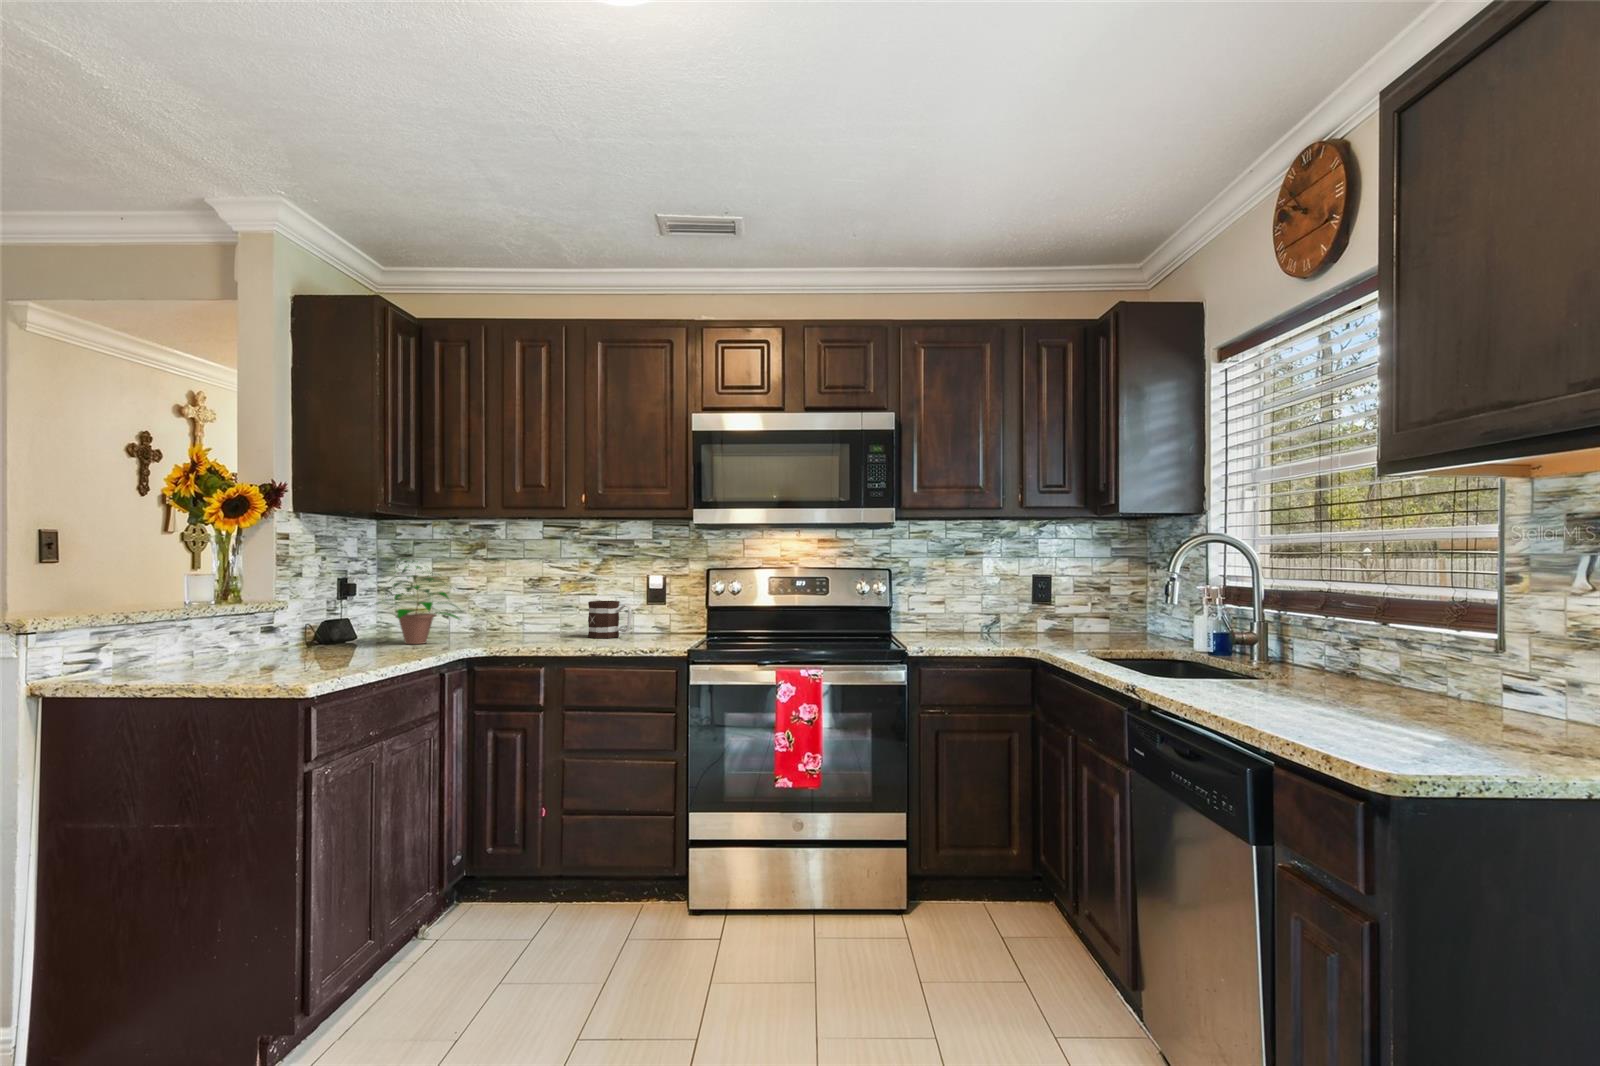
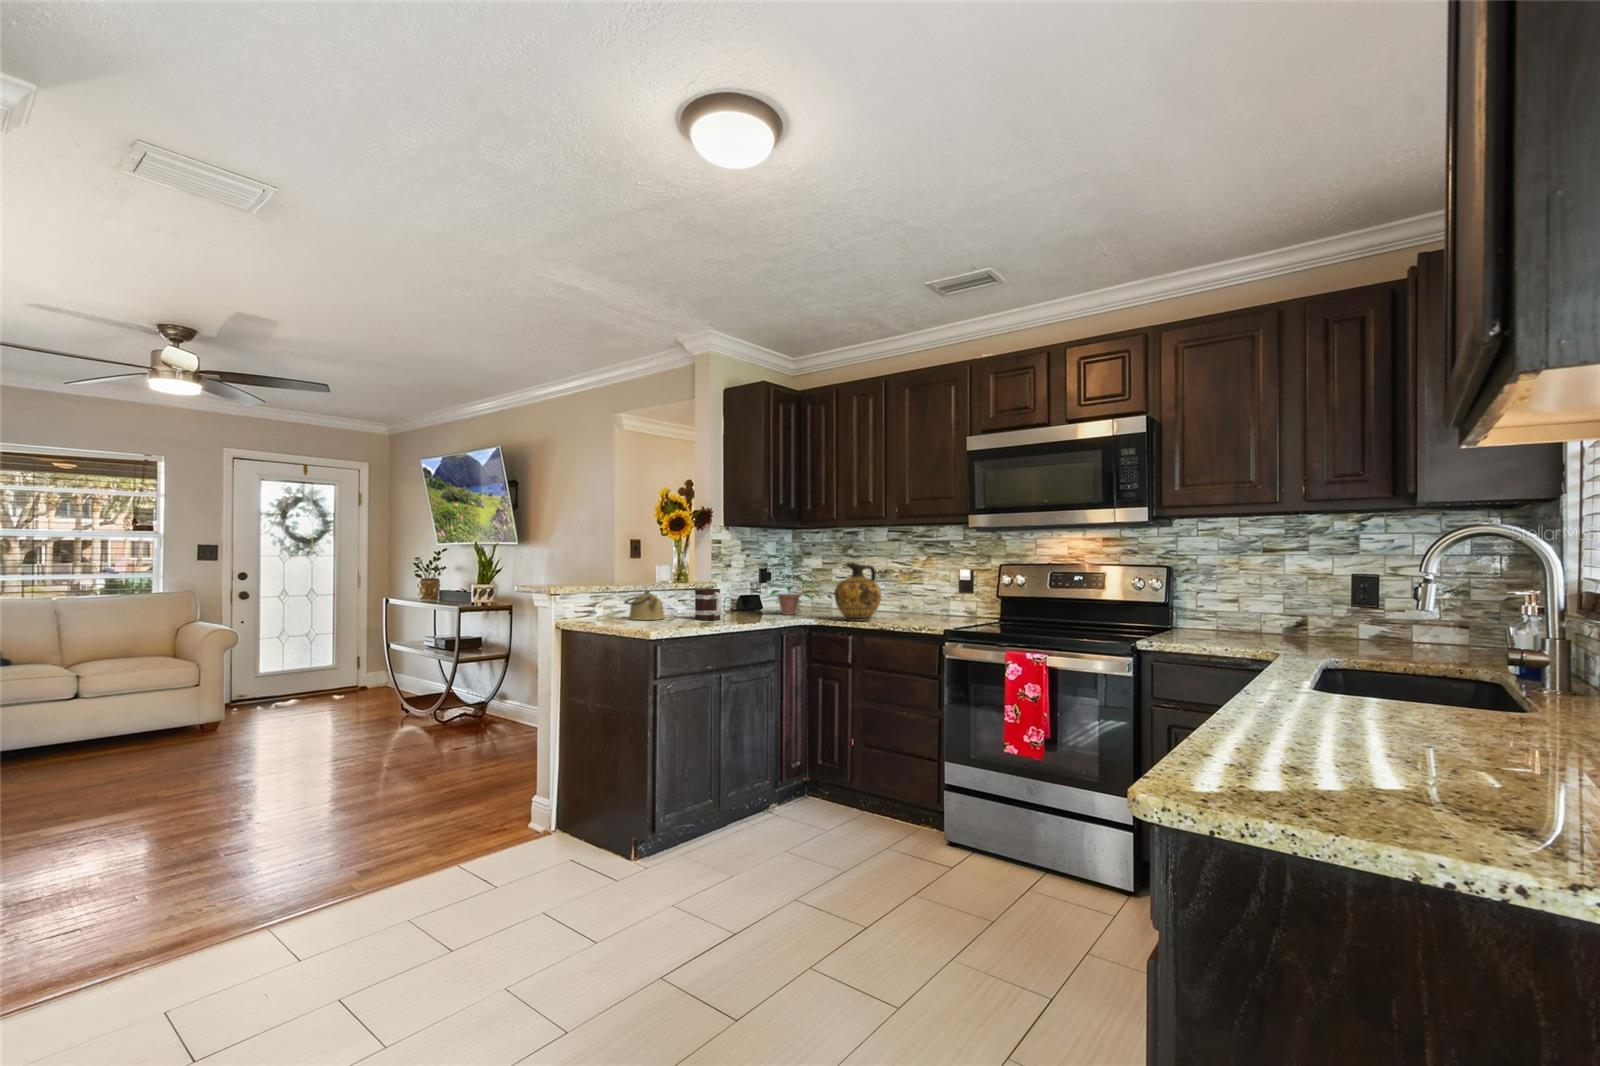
ceramic jug: none [505,567,571,647] -> present [834,562,881,621]
mug: present [588,601,632,638] -> present [695,589,721,620]
kettle: none [134,621,227,675] -> present [624,591,665,620]

